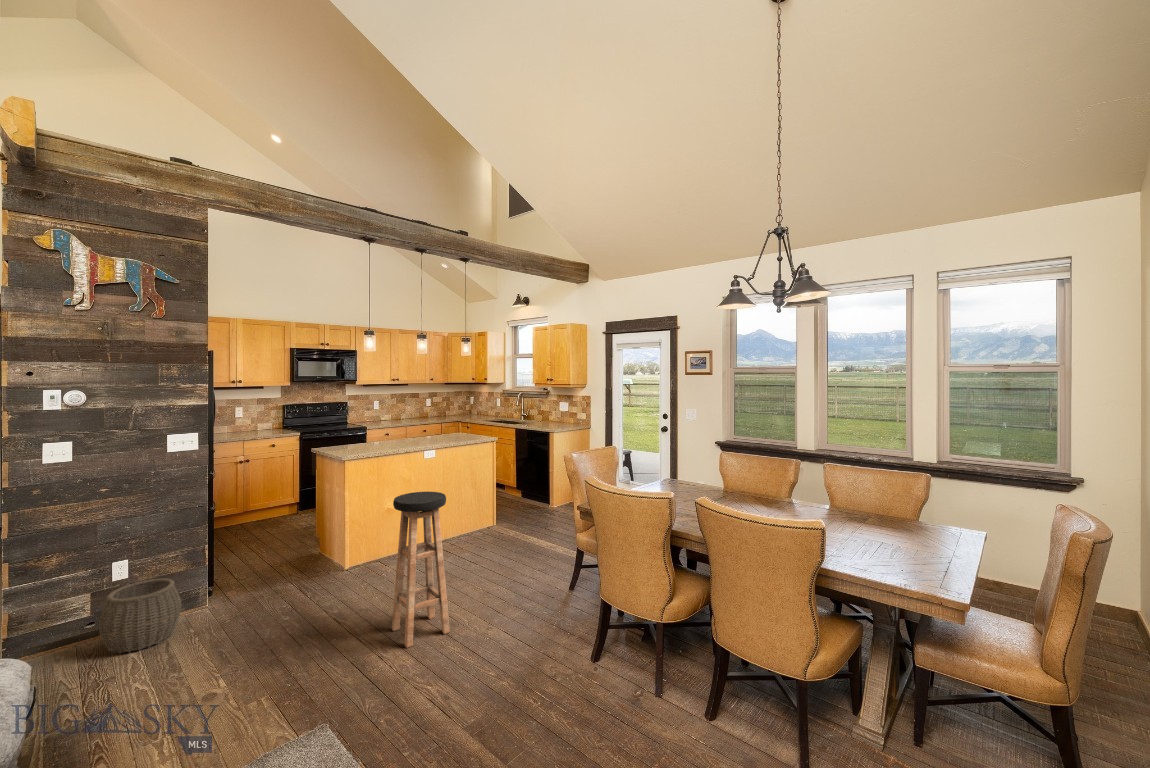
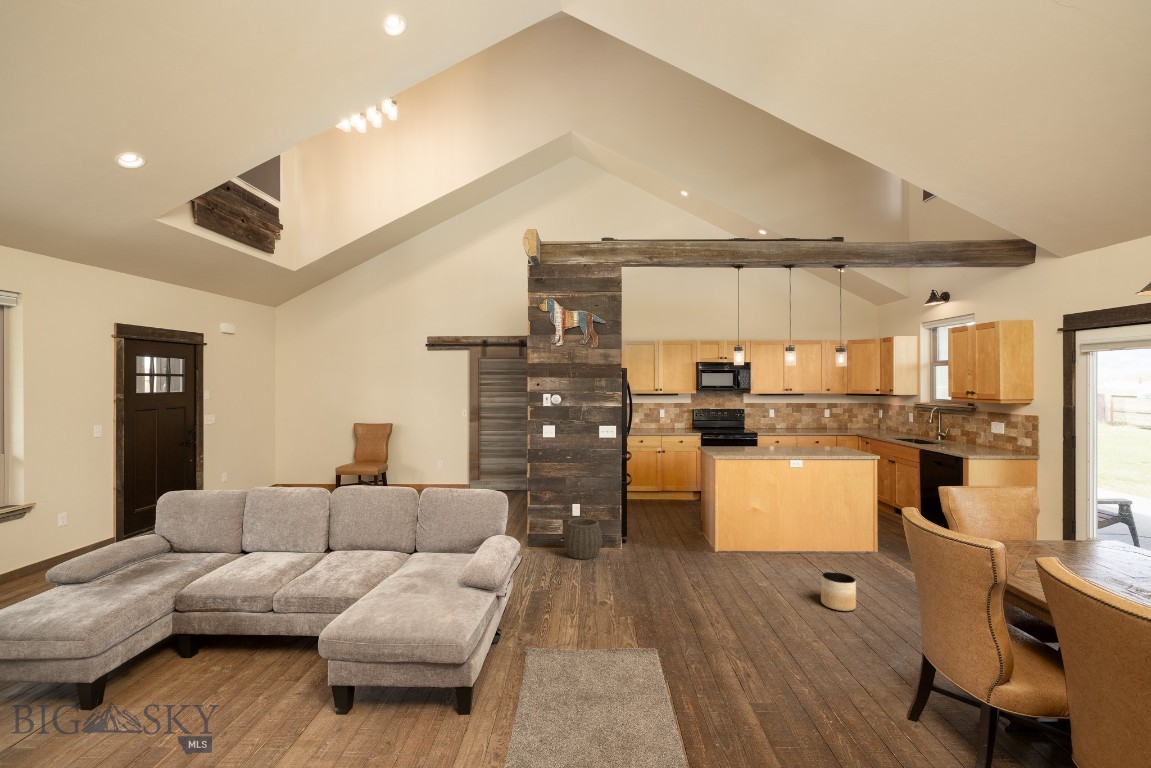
bar stool: present [392,492,450,648] -> none [724,490,770,620]
planter: none [485,555,516,594] -> present [821,572,856,611]

